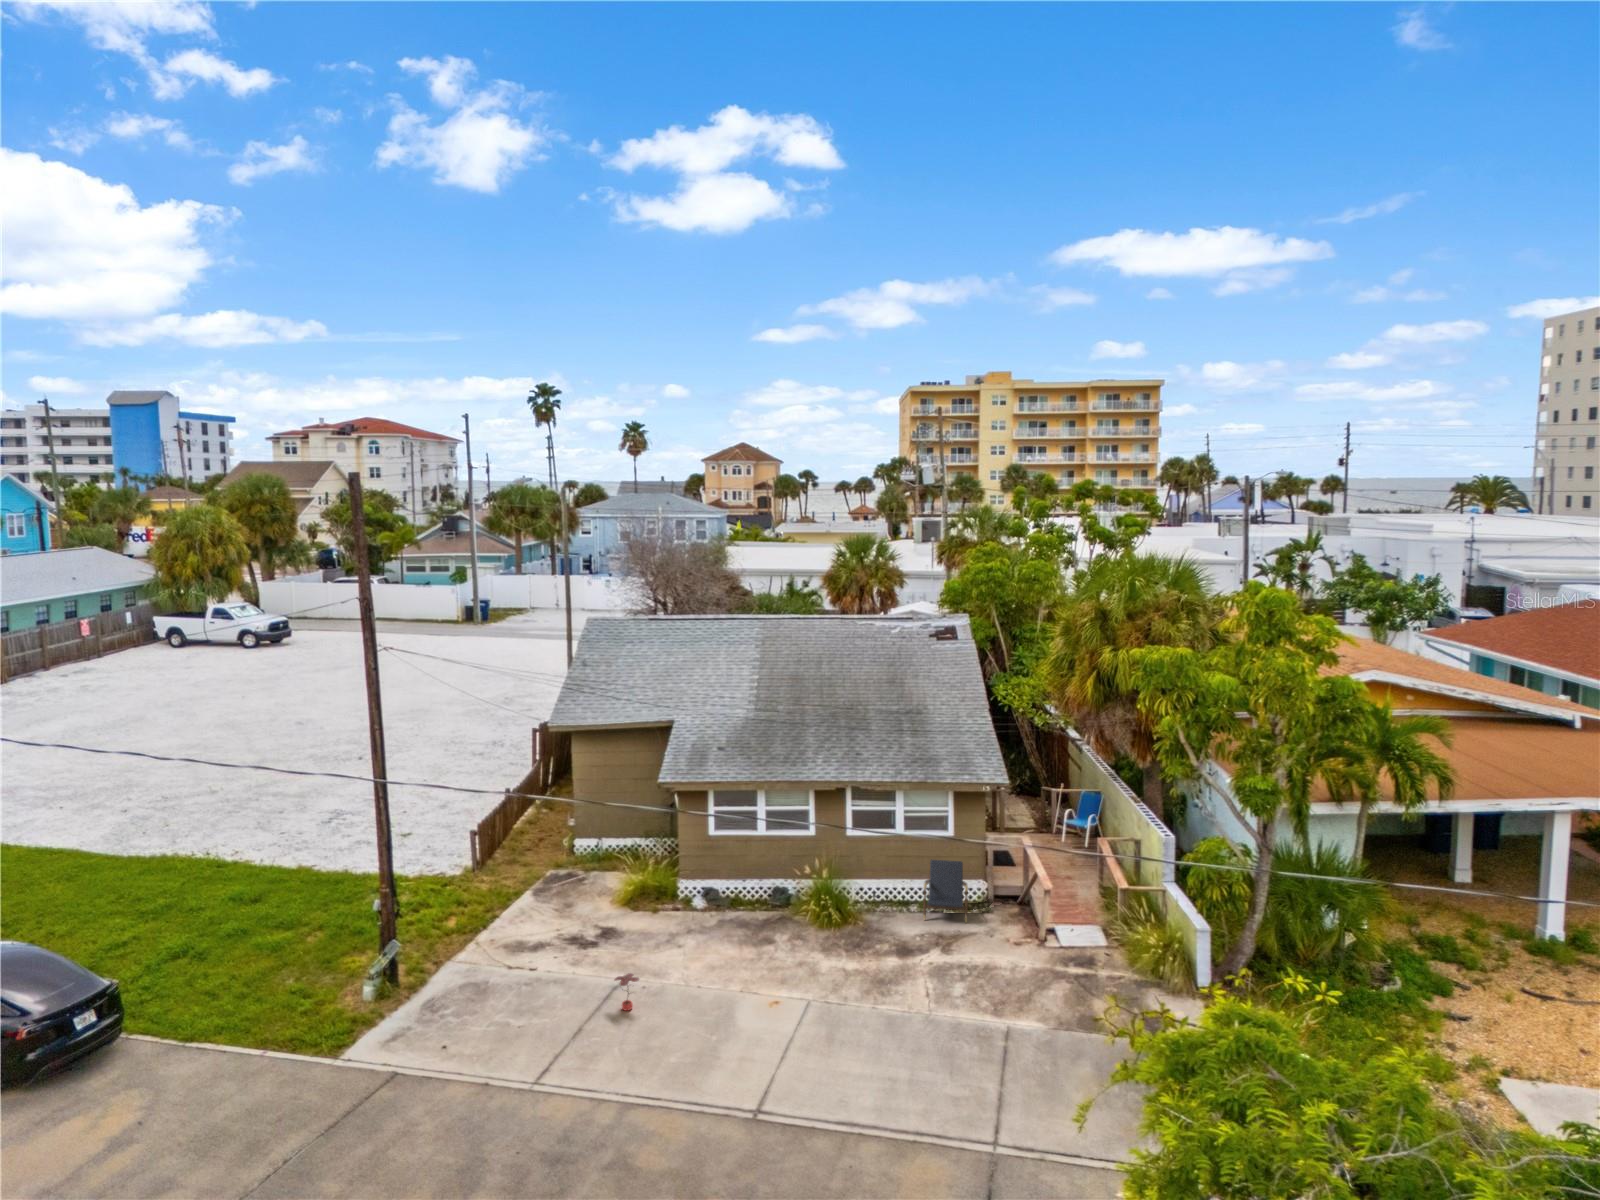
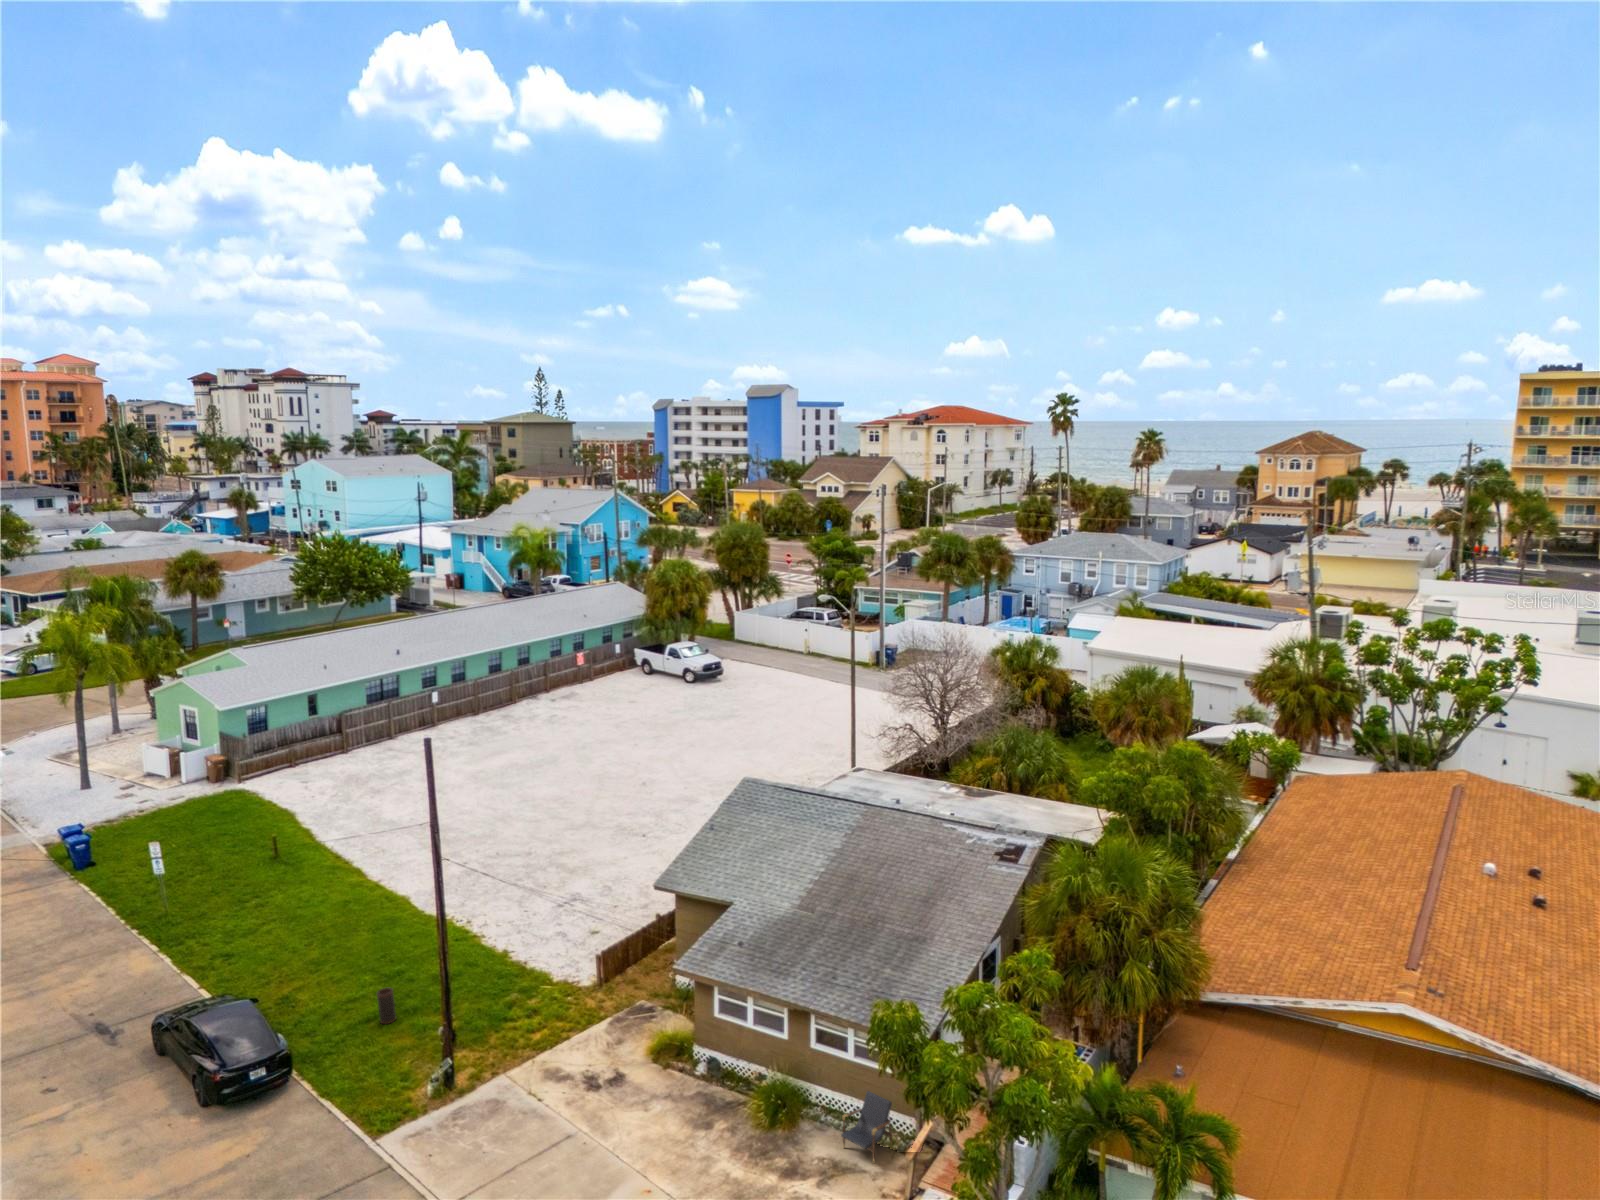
trash can: none [180,905,209,958] -> present [377,988,396,1024]
potted plant: present [615,973,639,1011] -> none [540,1134,558,1163]

